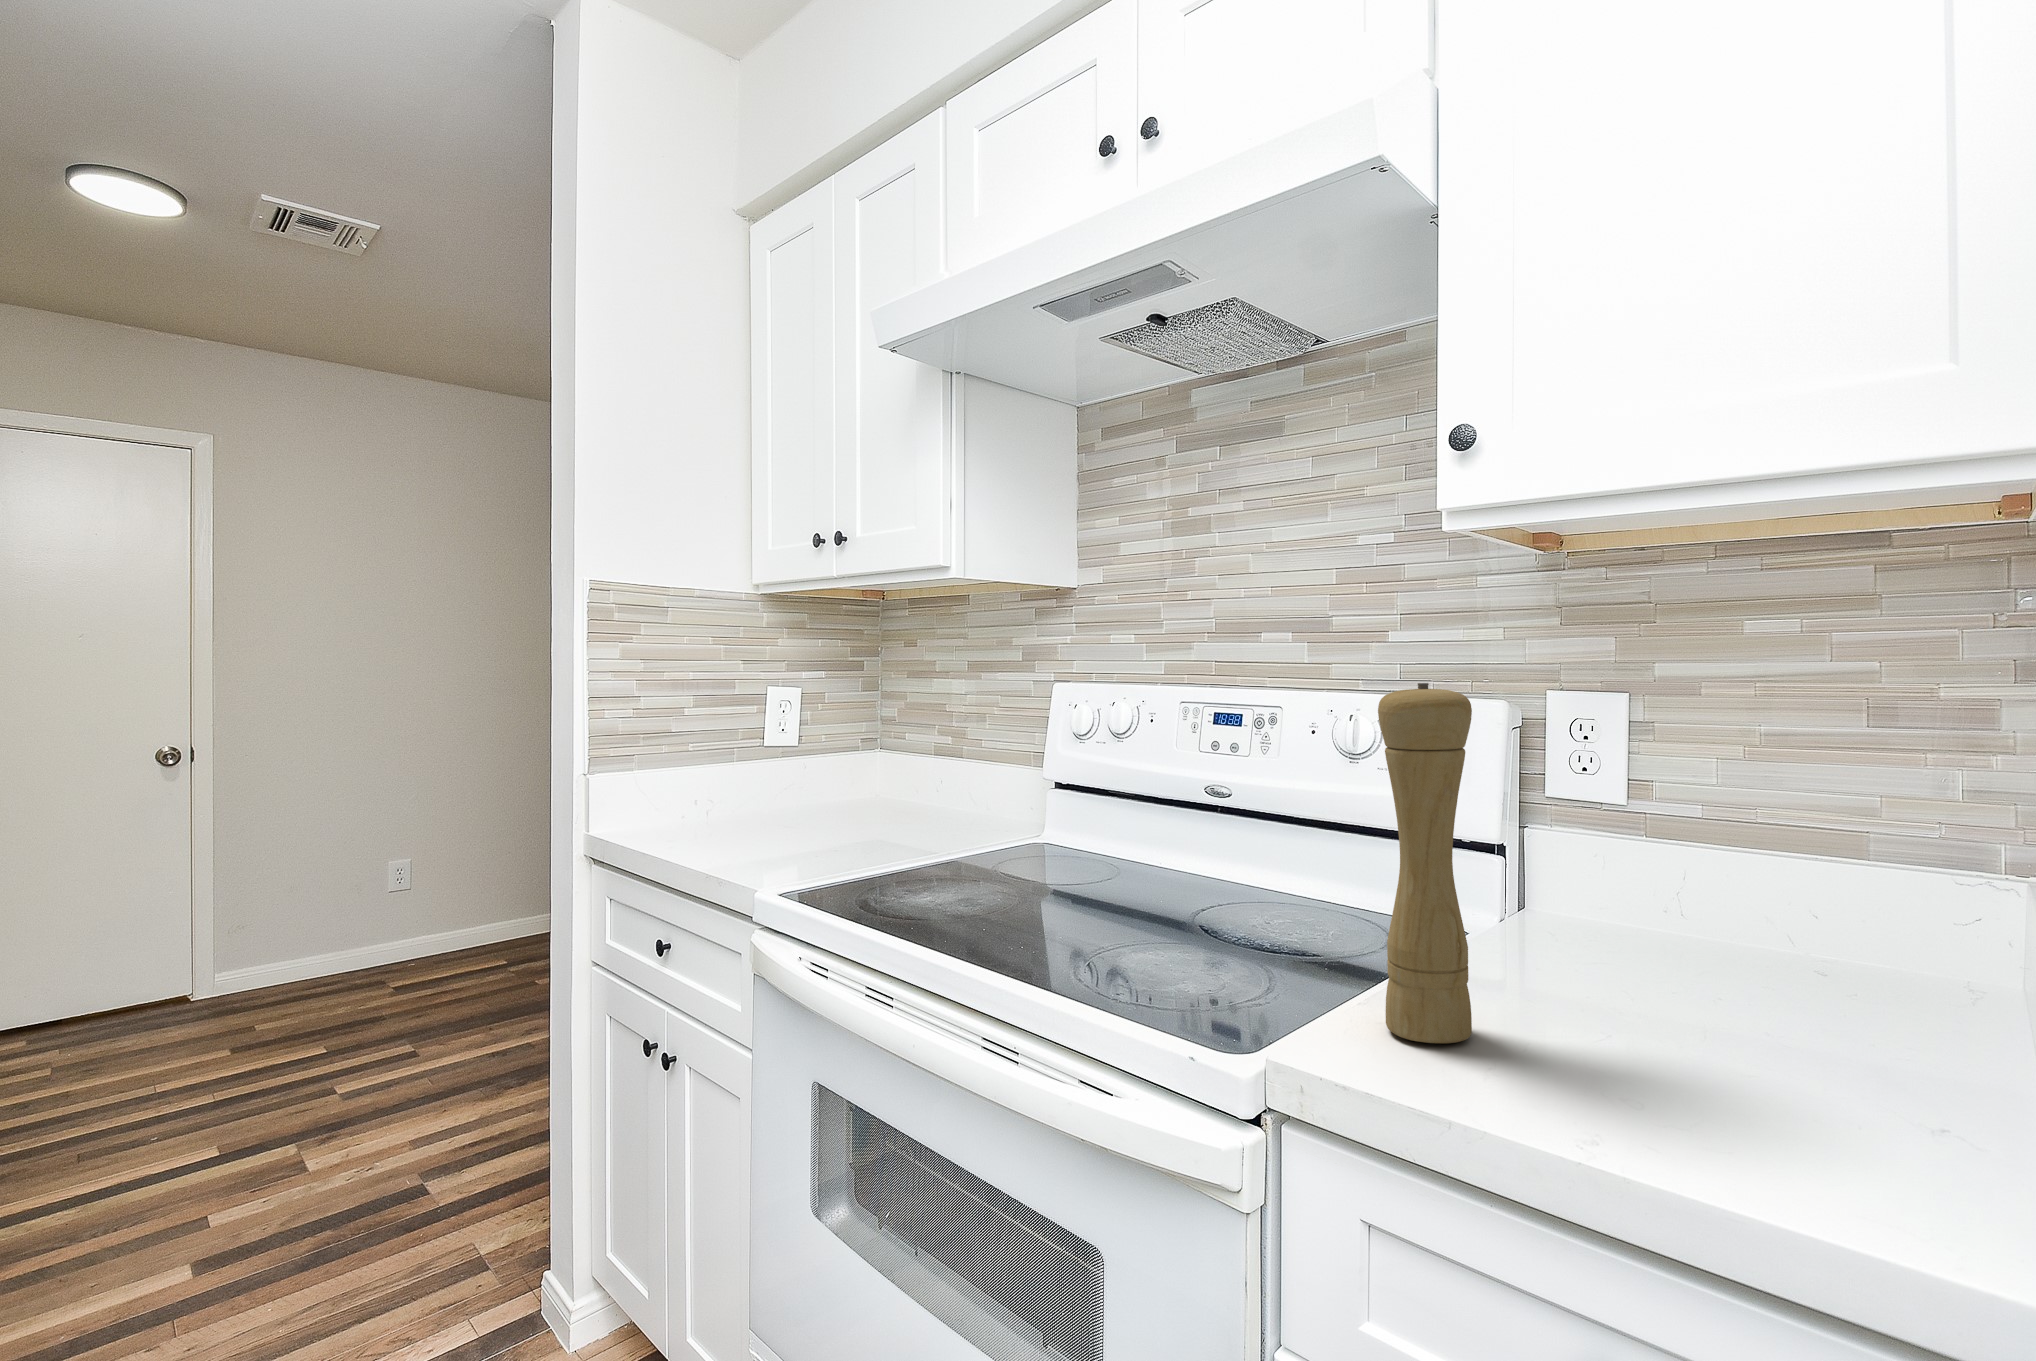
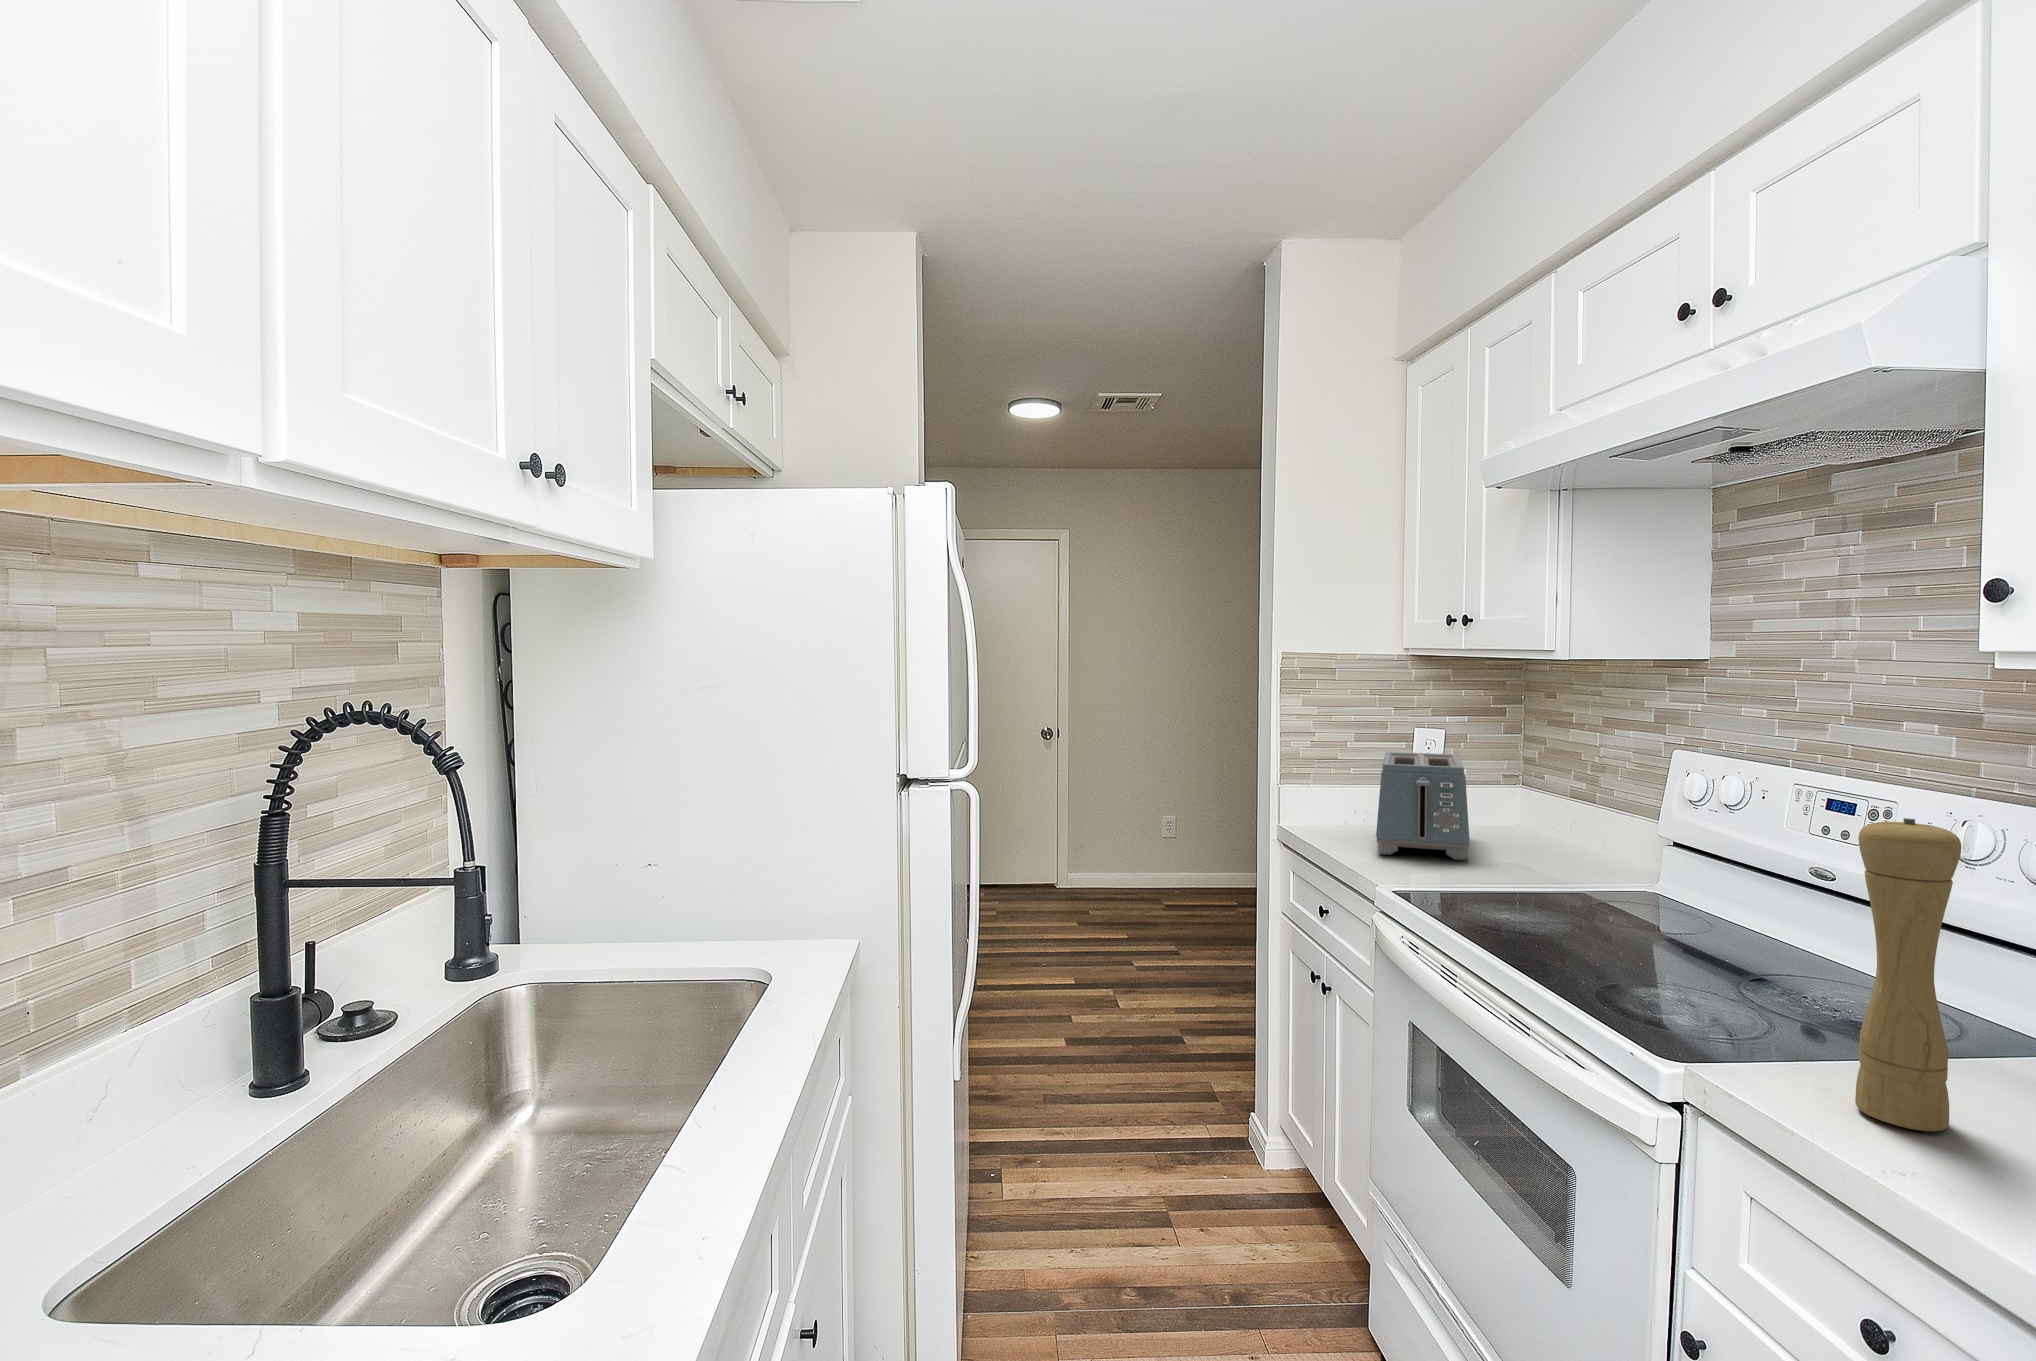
toaster: none [716,721,839,855] -> present [1376,752,1470,860]

